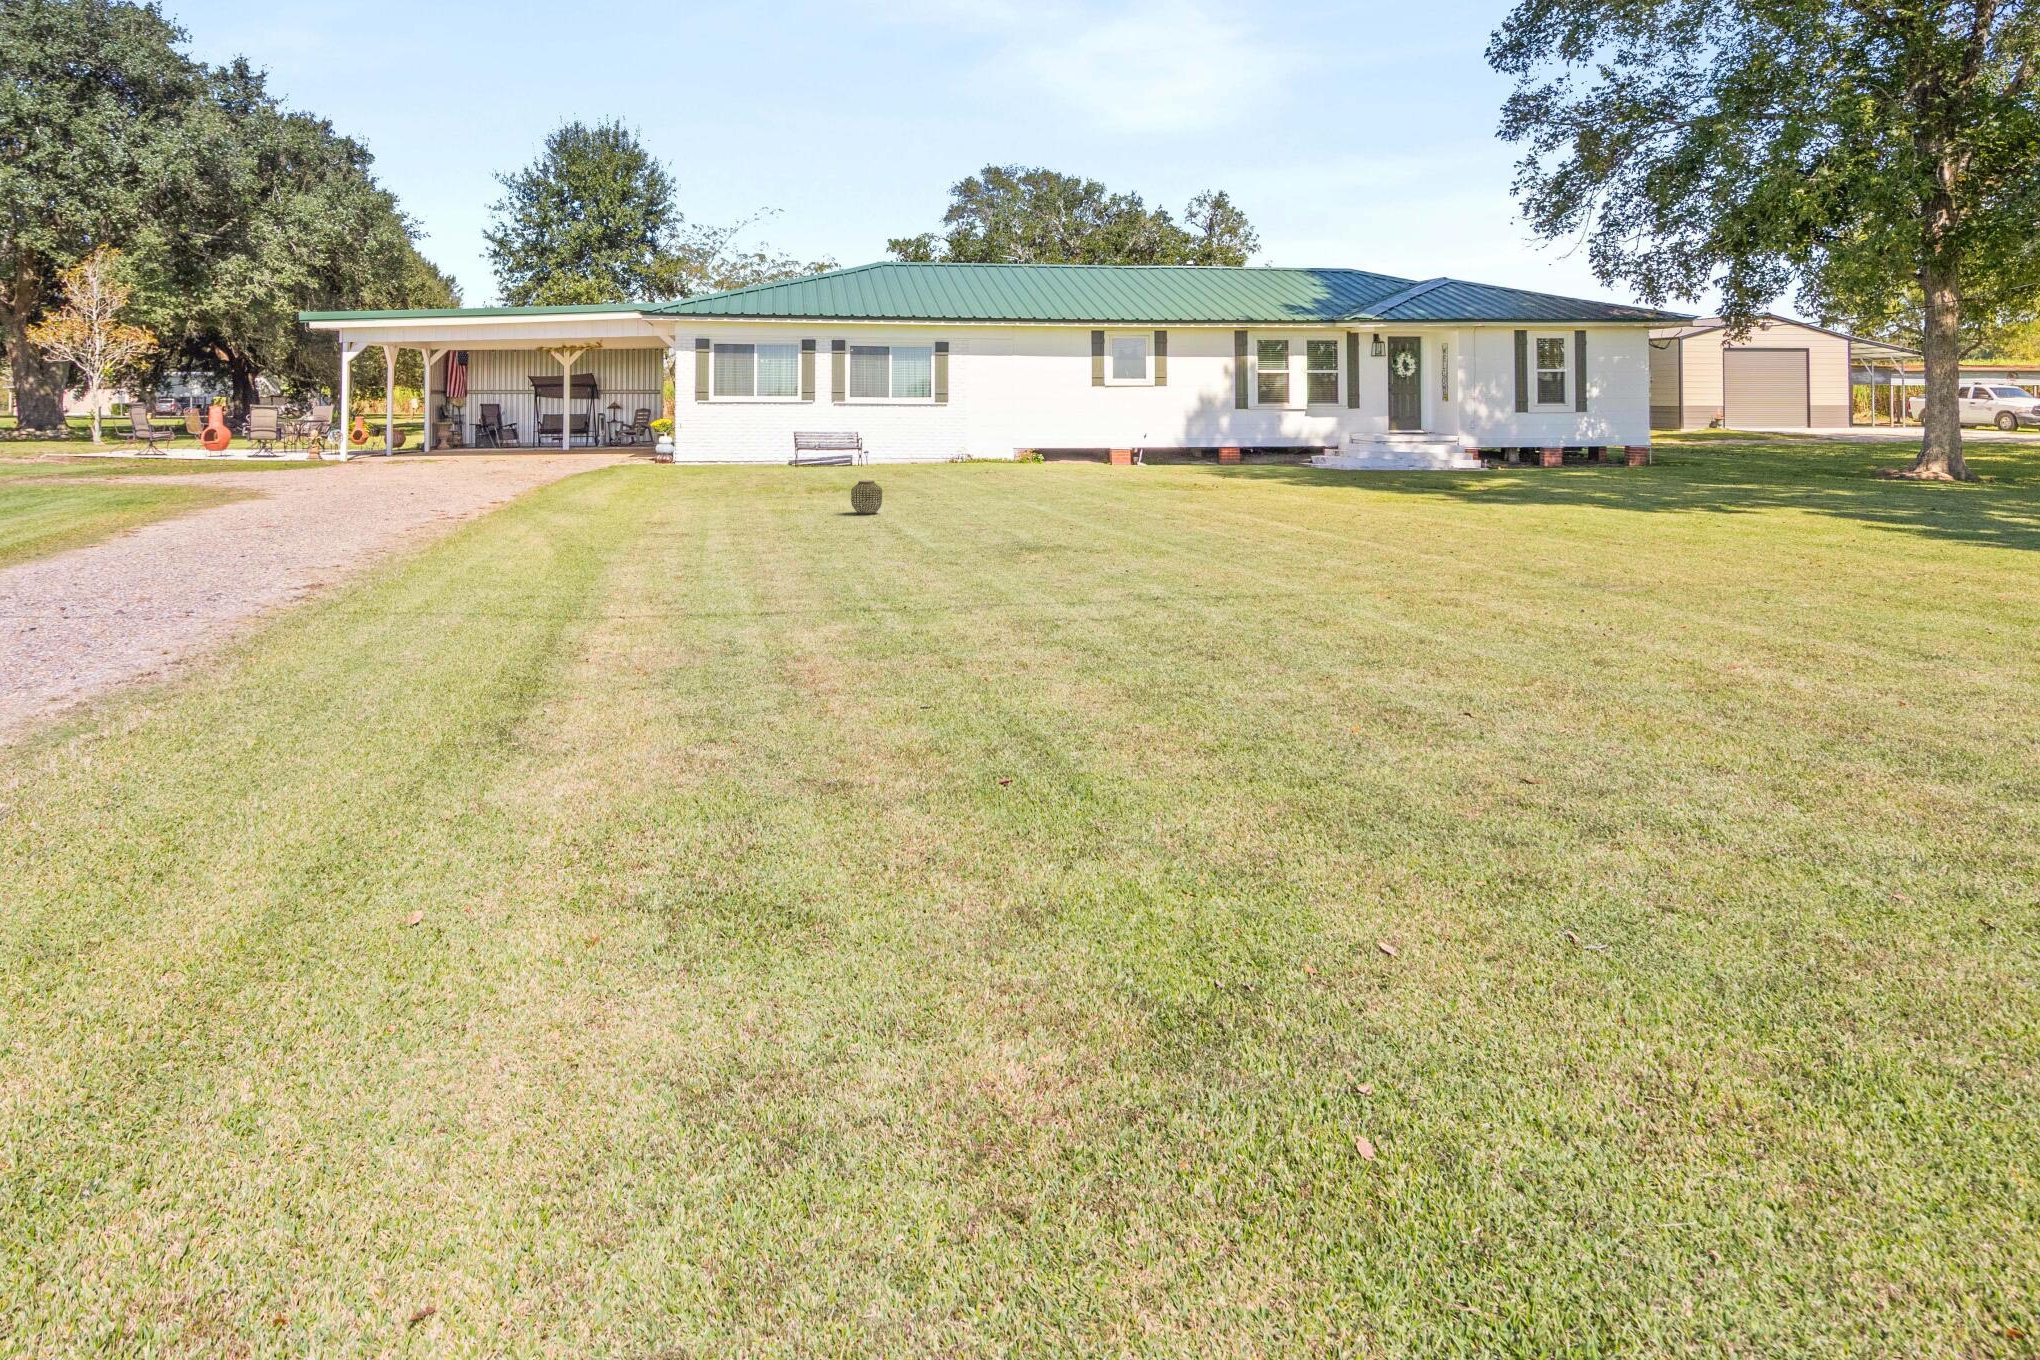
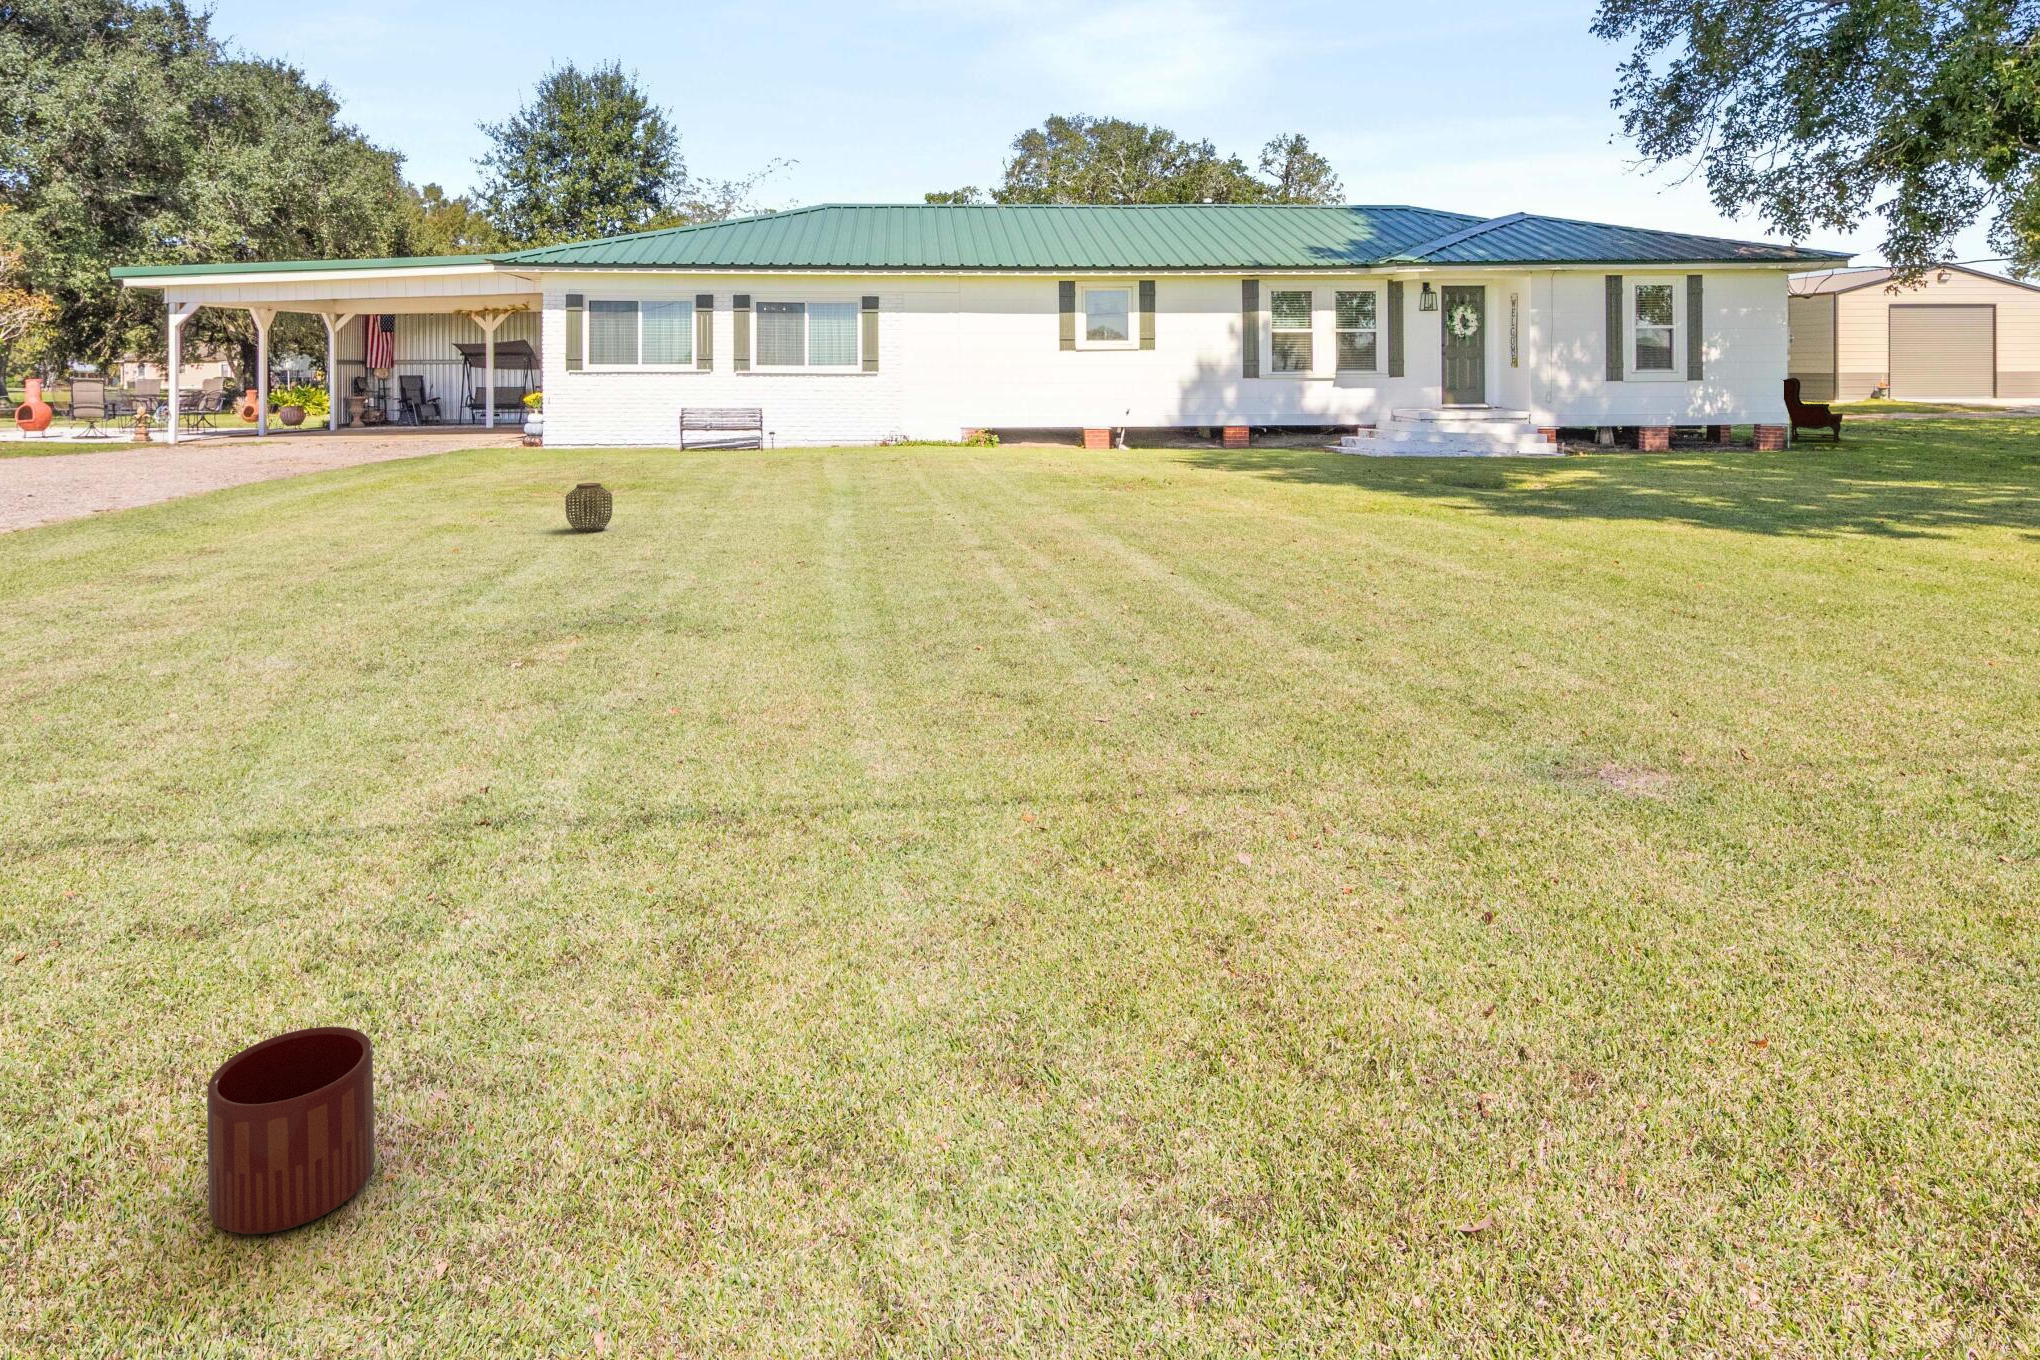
armchair: none [1639,406,1690,460] -> present [1783,378,1843,443]
planter: none [1219,611,1264,657] -> present [207,1027,374,1234]

